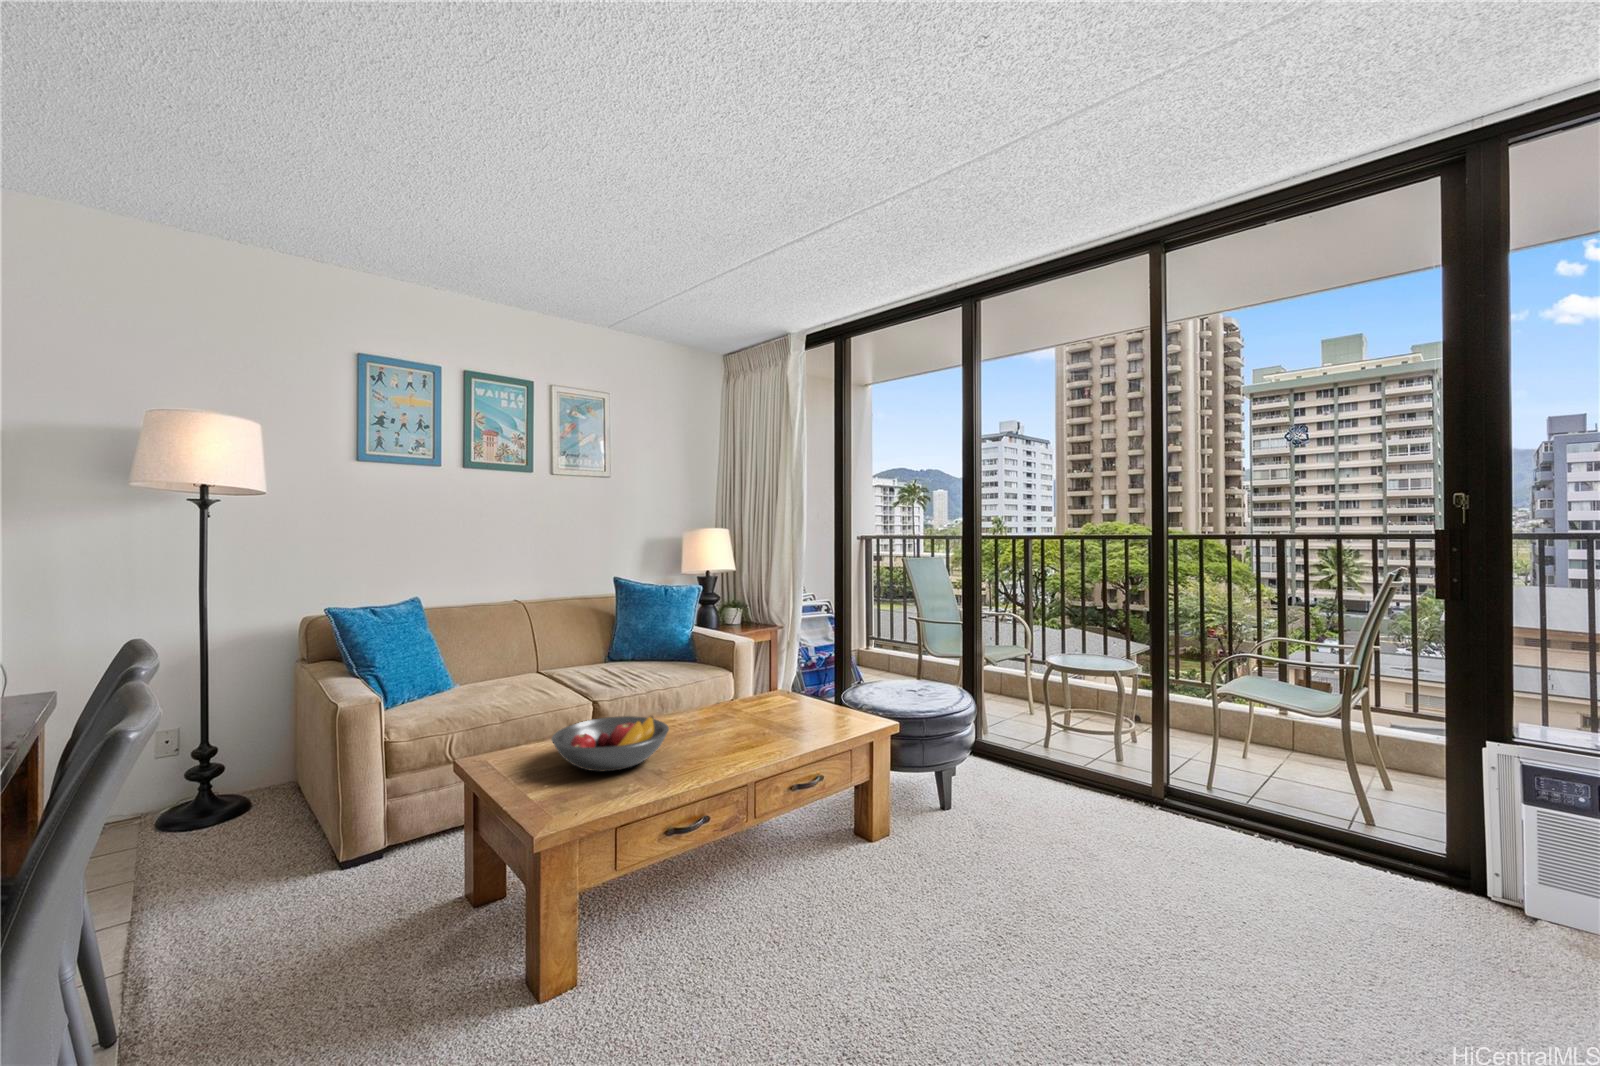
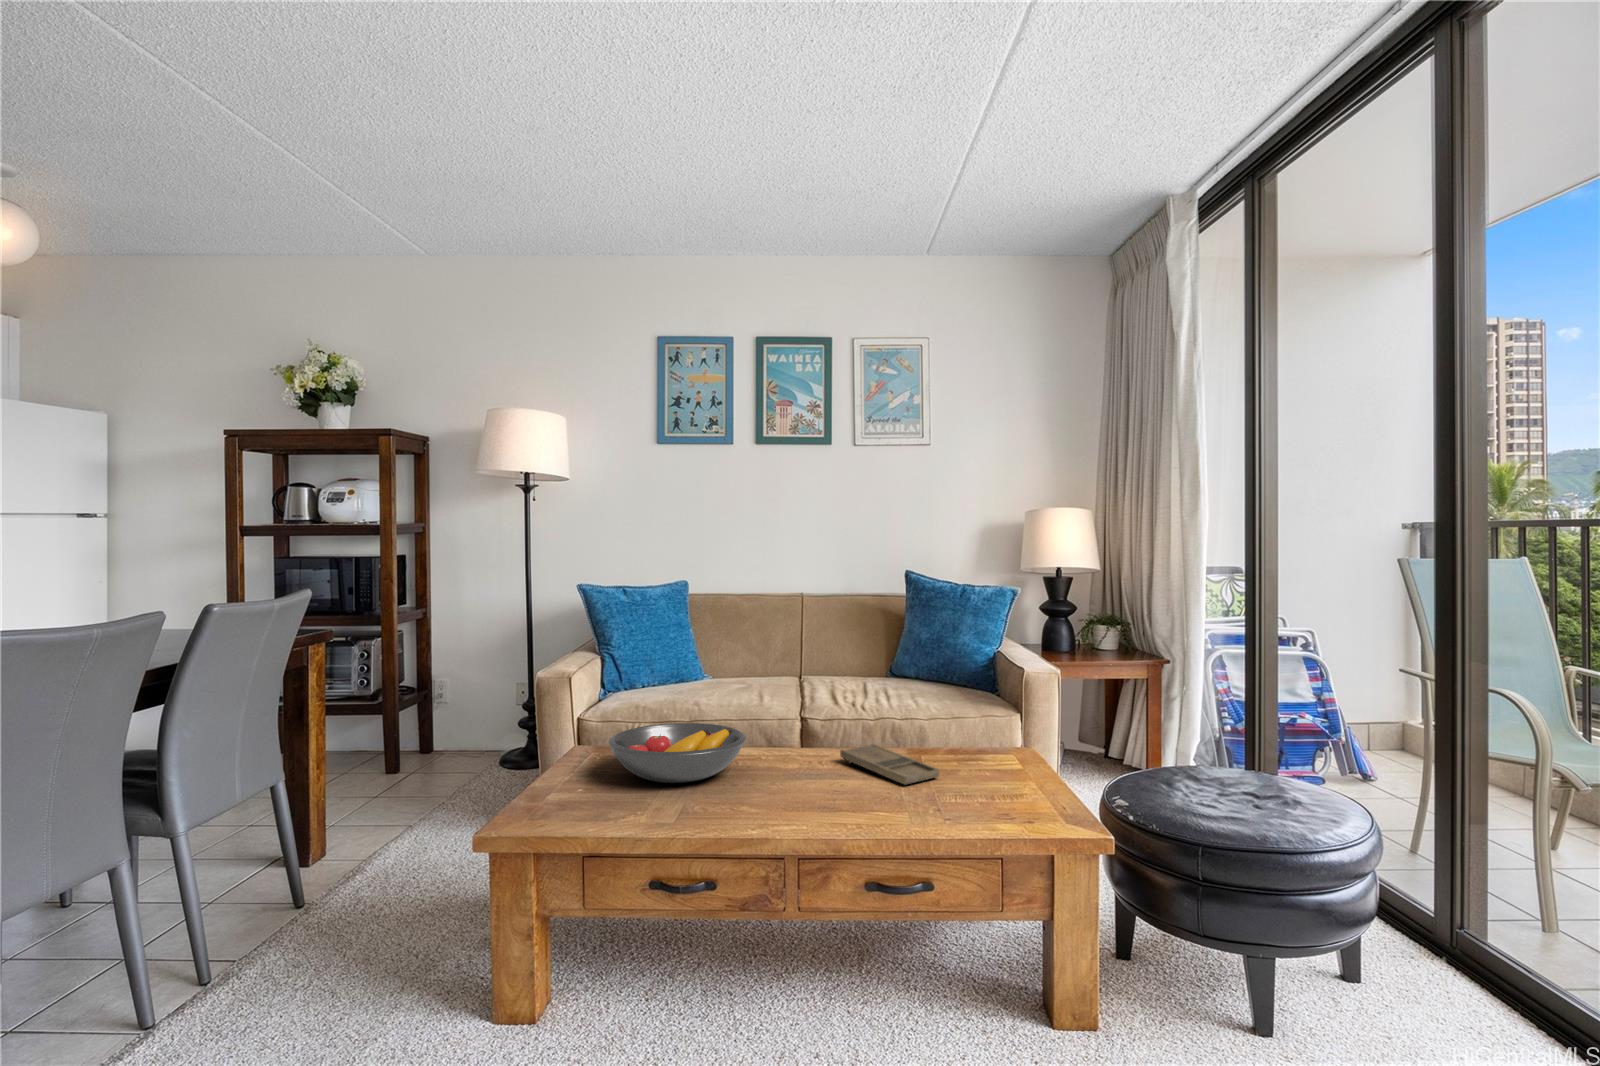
tray: none [704,710,781,731] -> present [840,744,939,784]

